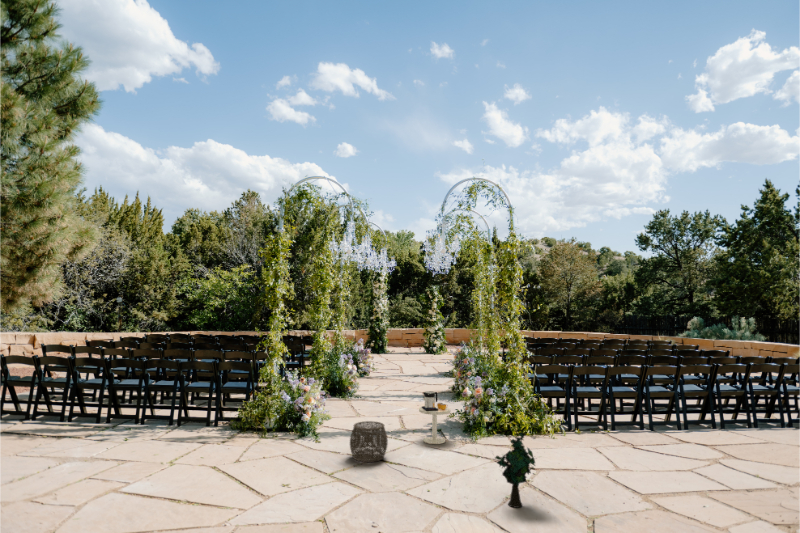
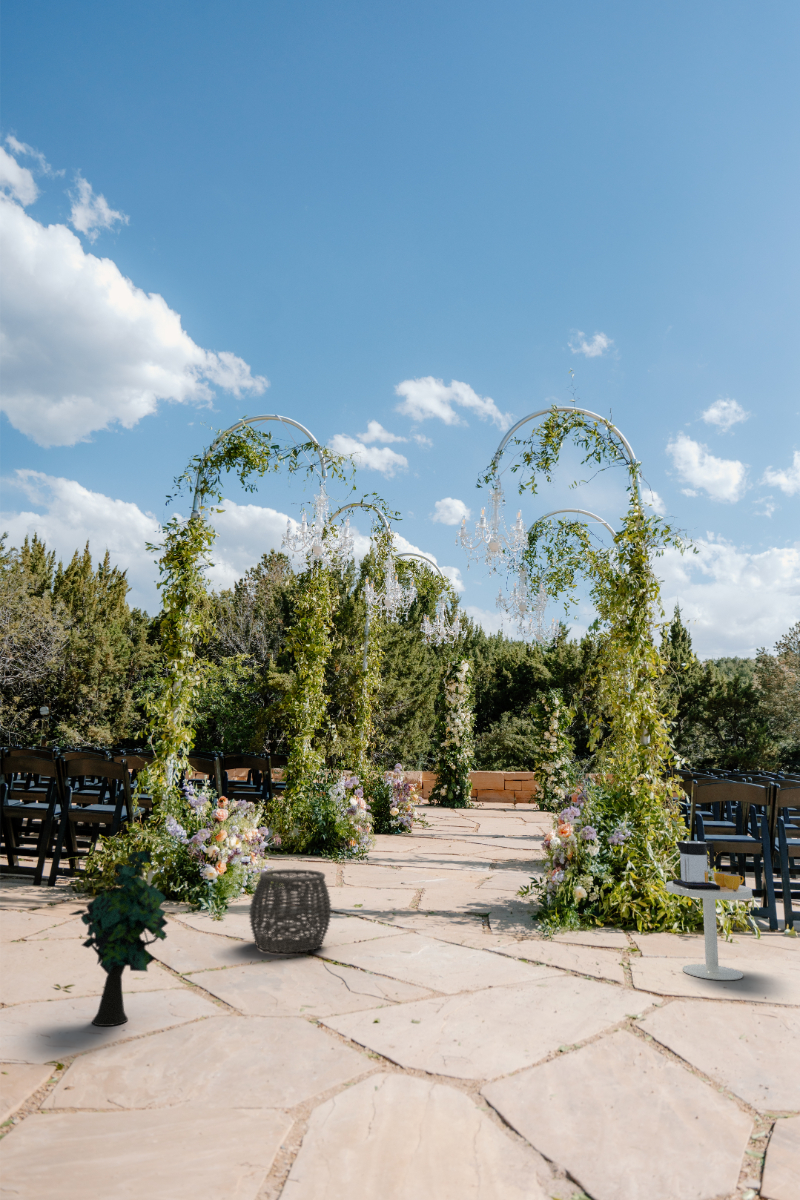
side table: present [419,391,450,444] -> present [666,841,752,980]
decorative plant: present [495,432,535,508] -> present [70,850,168,1026]

